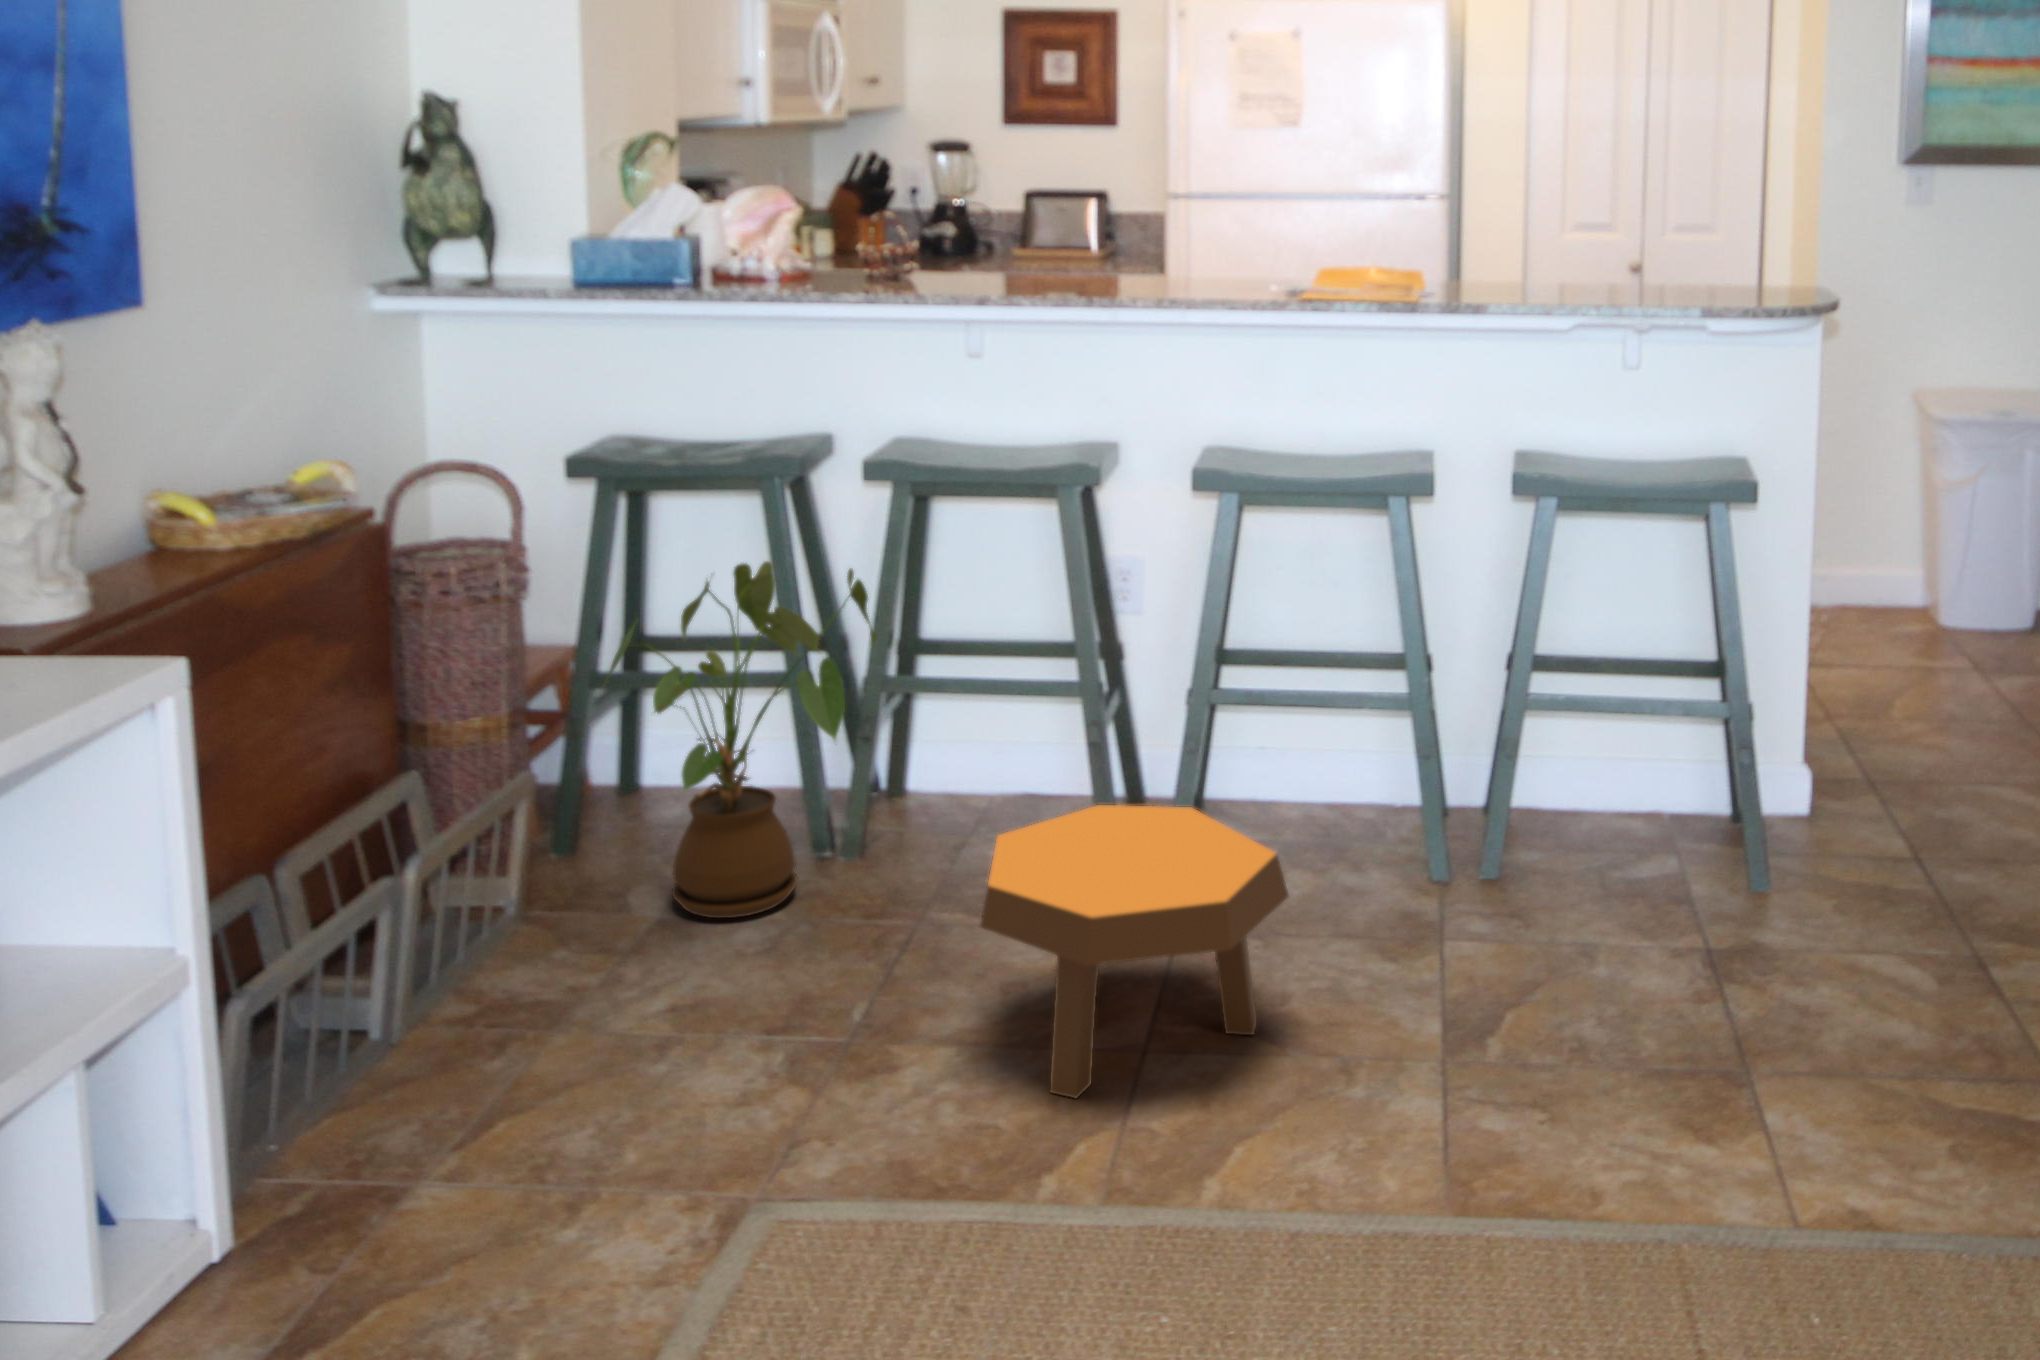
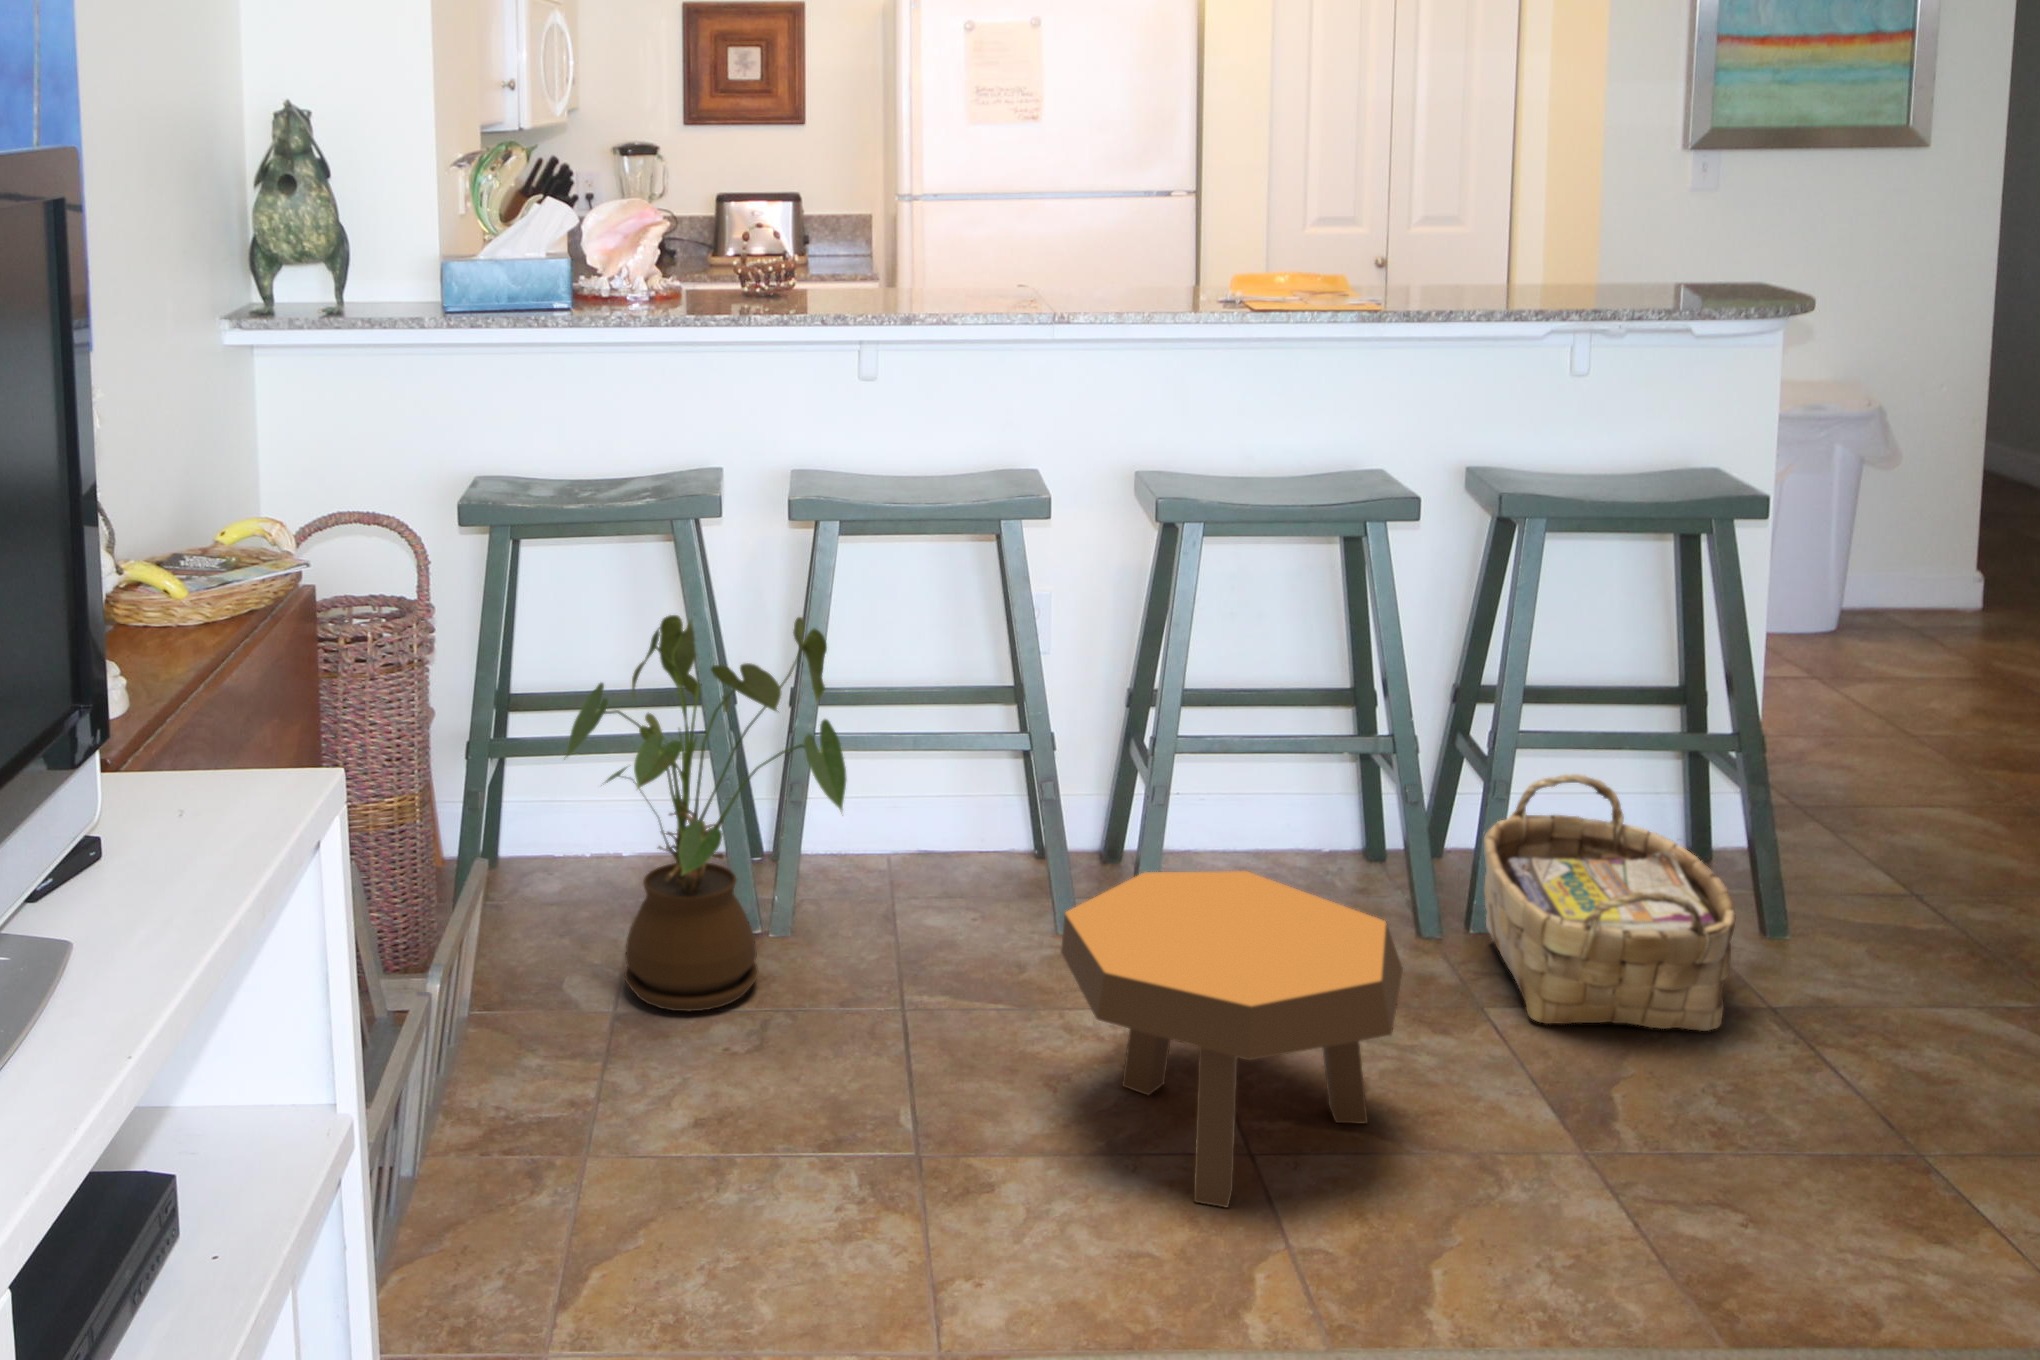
woven basket: none [1455,736,1660,972] -> present [1484,774,1736,1031]

